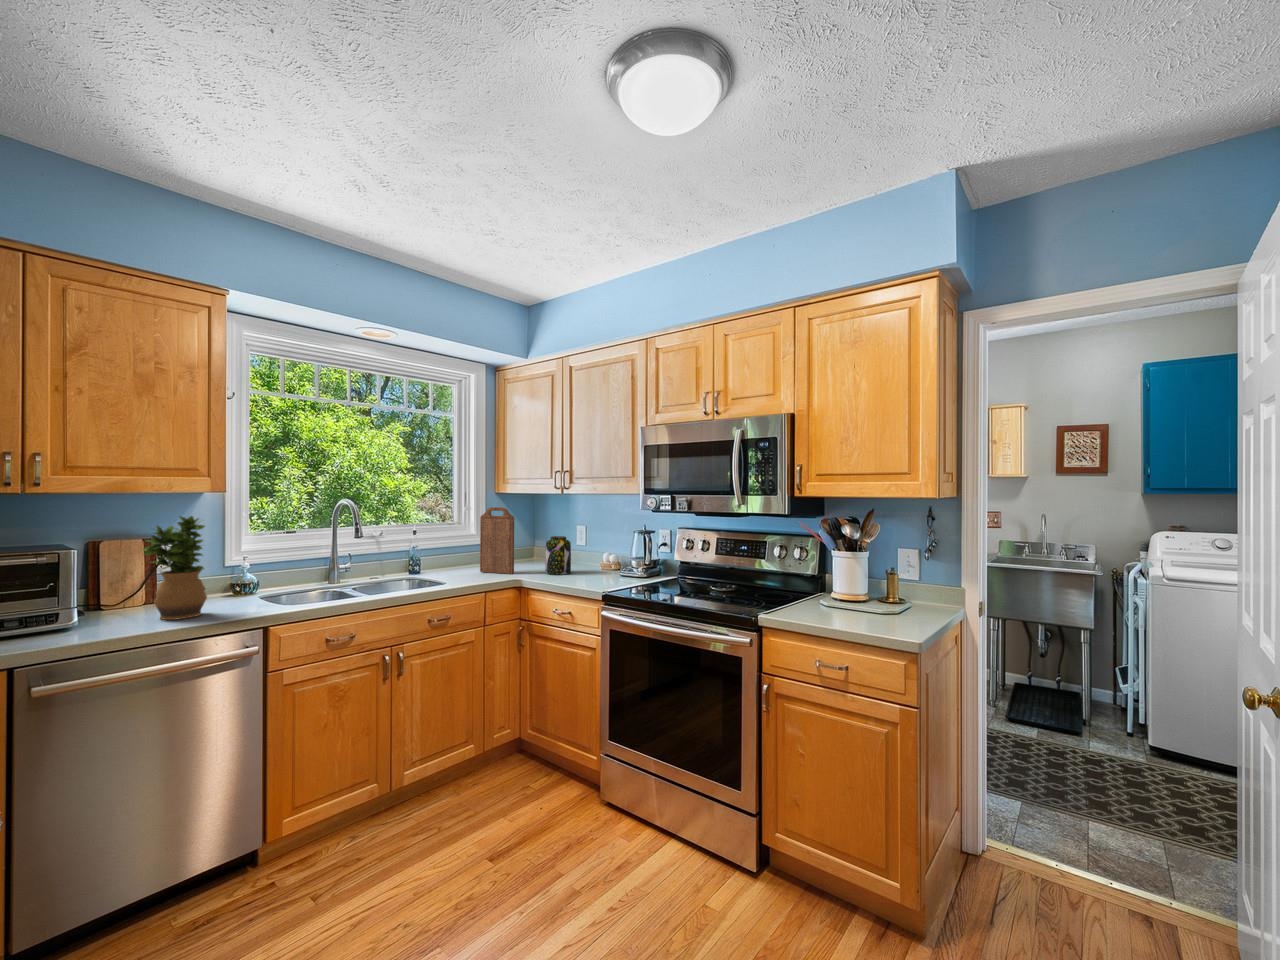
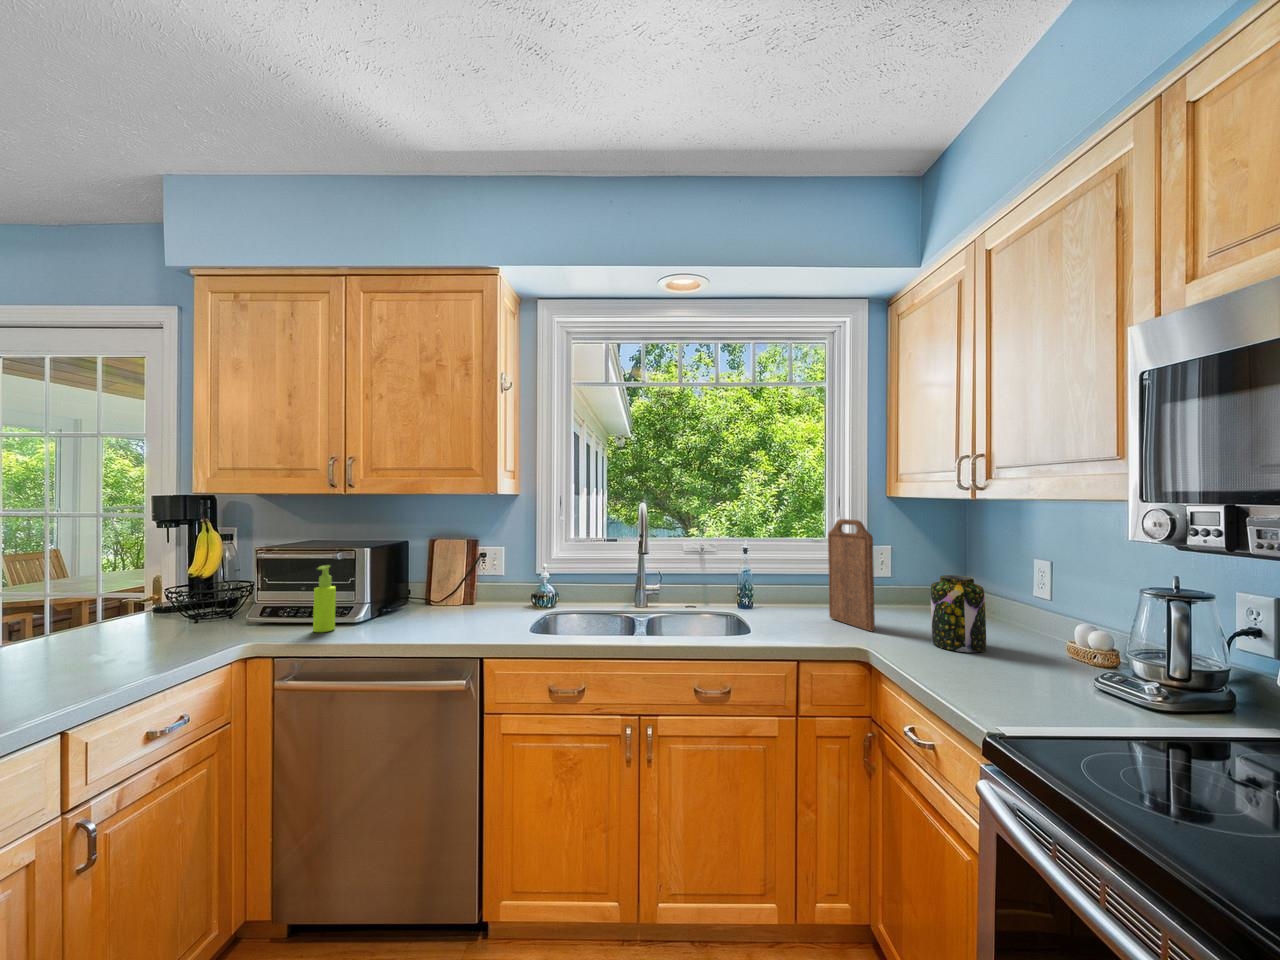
potted plant: present [143,516,207,620] -> none [406,517,464,627]
soap dispenser: none [56,570,83,640] -> present [313,565,336,632]

